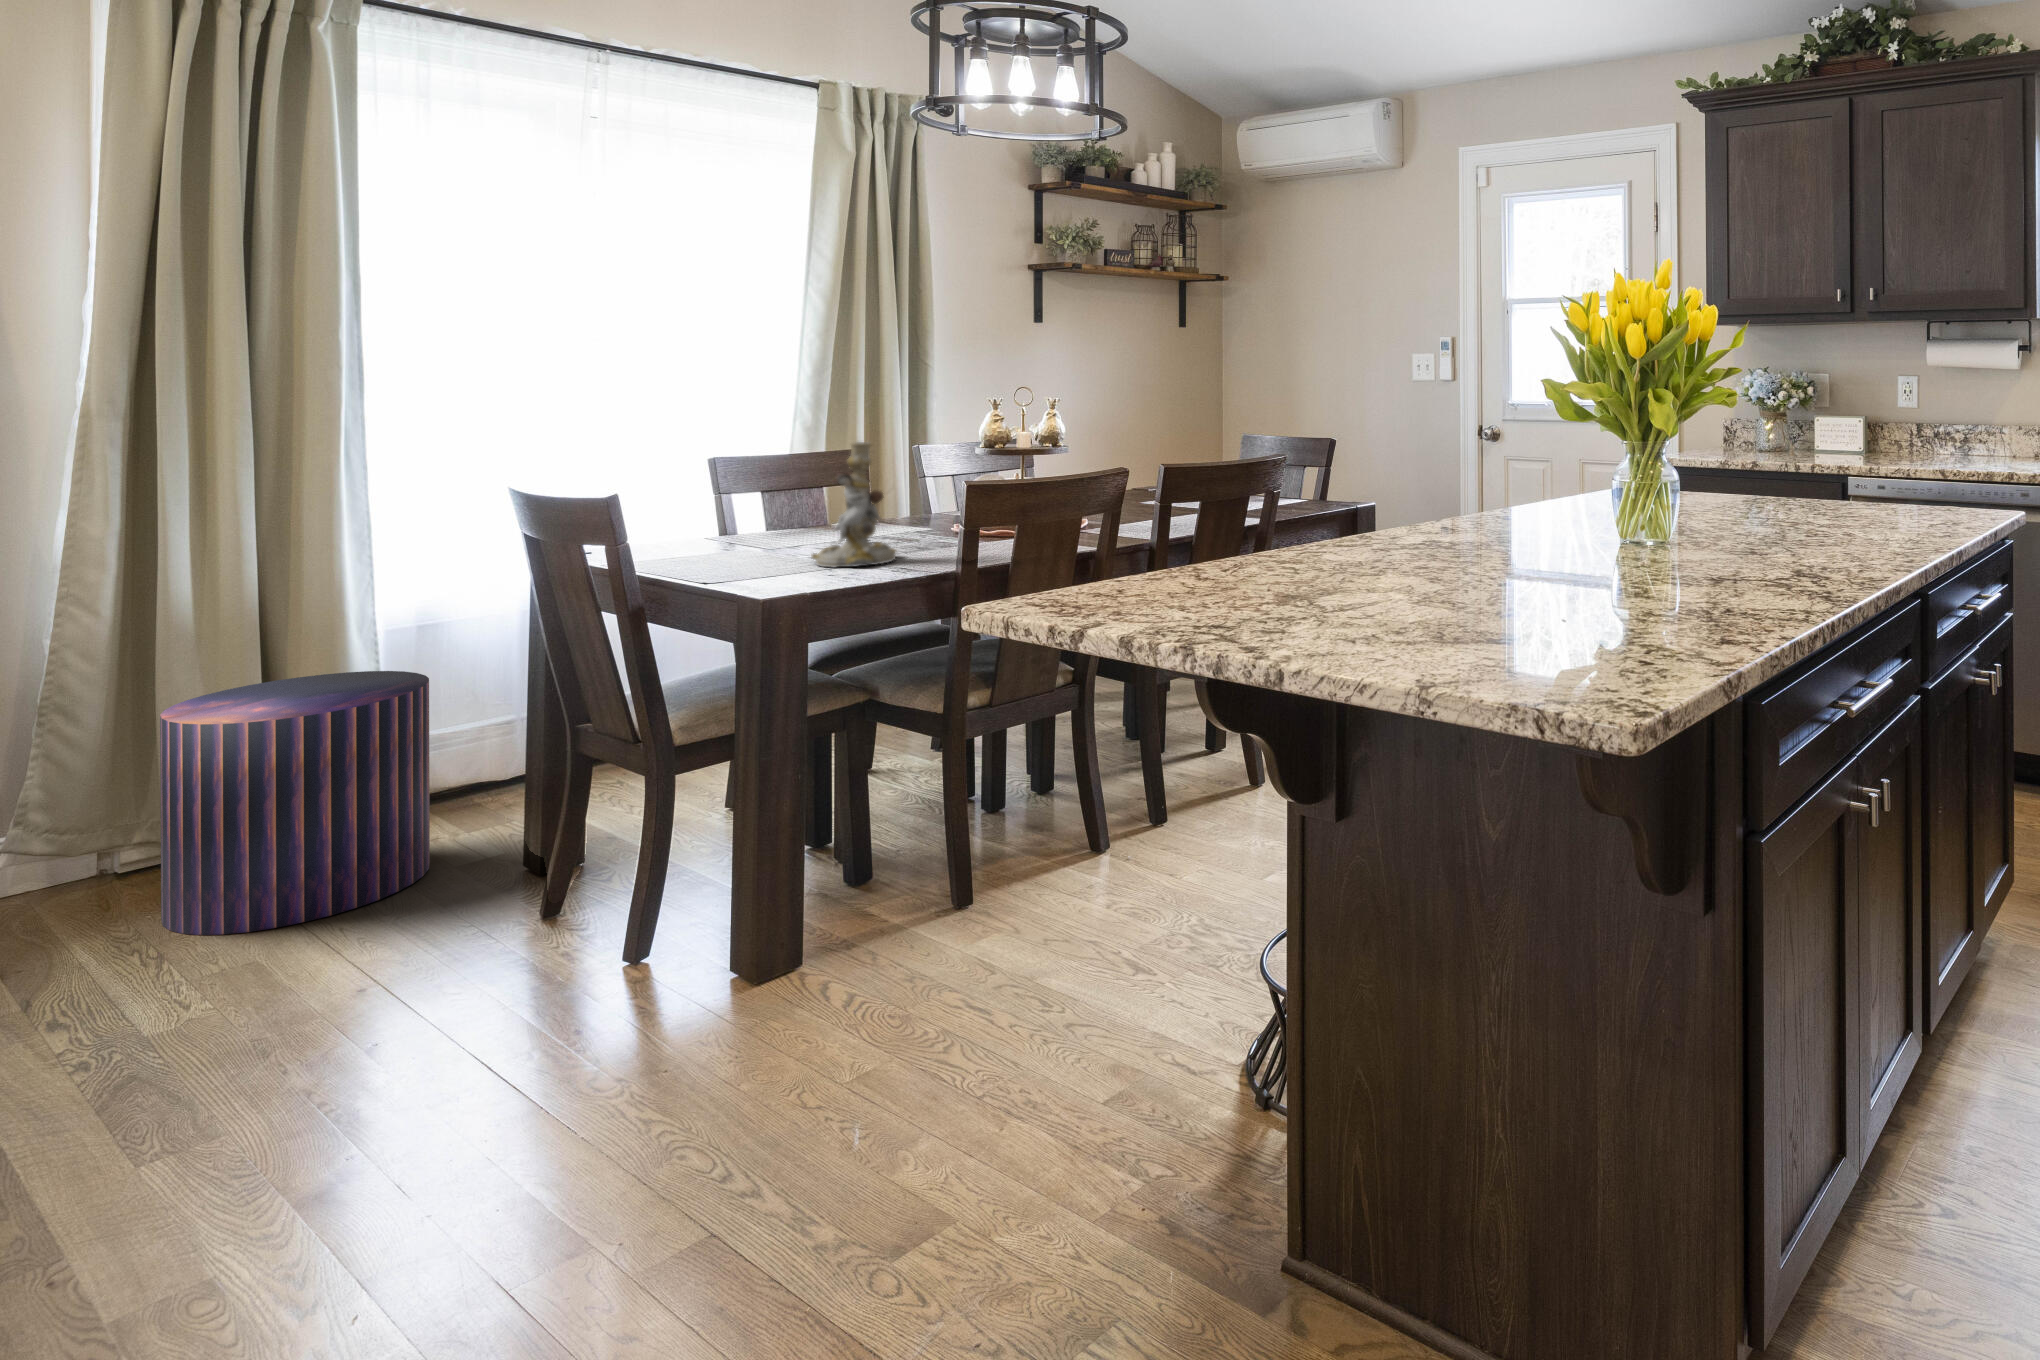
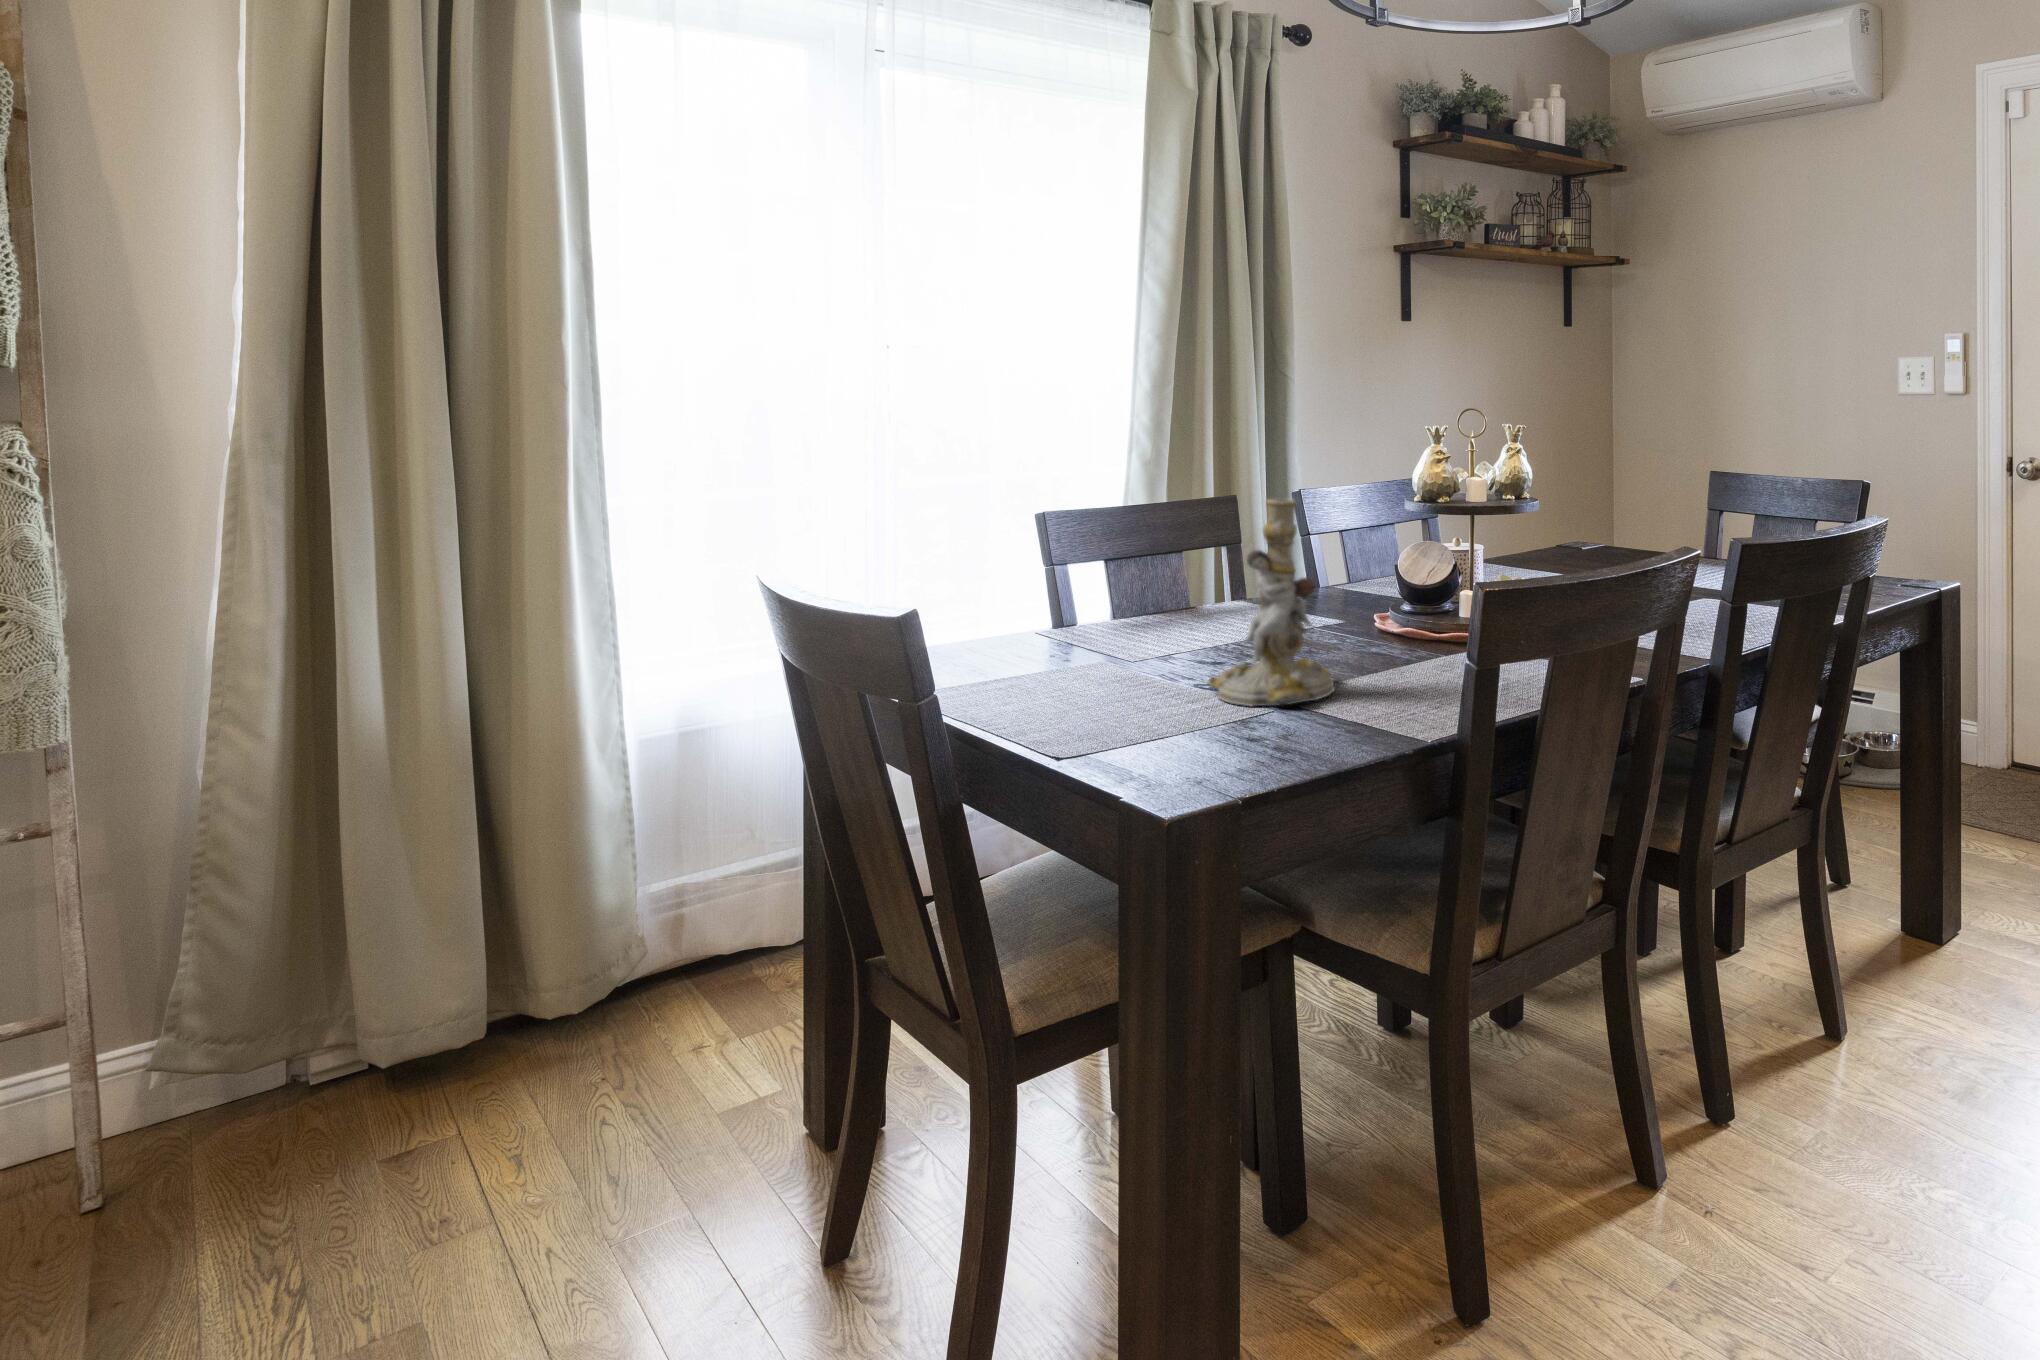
pouf: present [160,671,430,935] -> none [301,830,672,1277]

